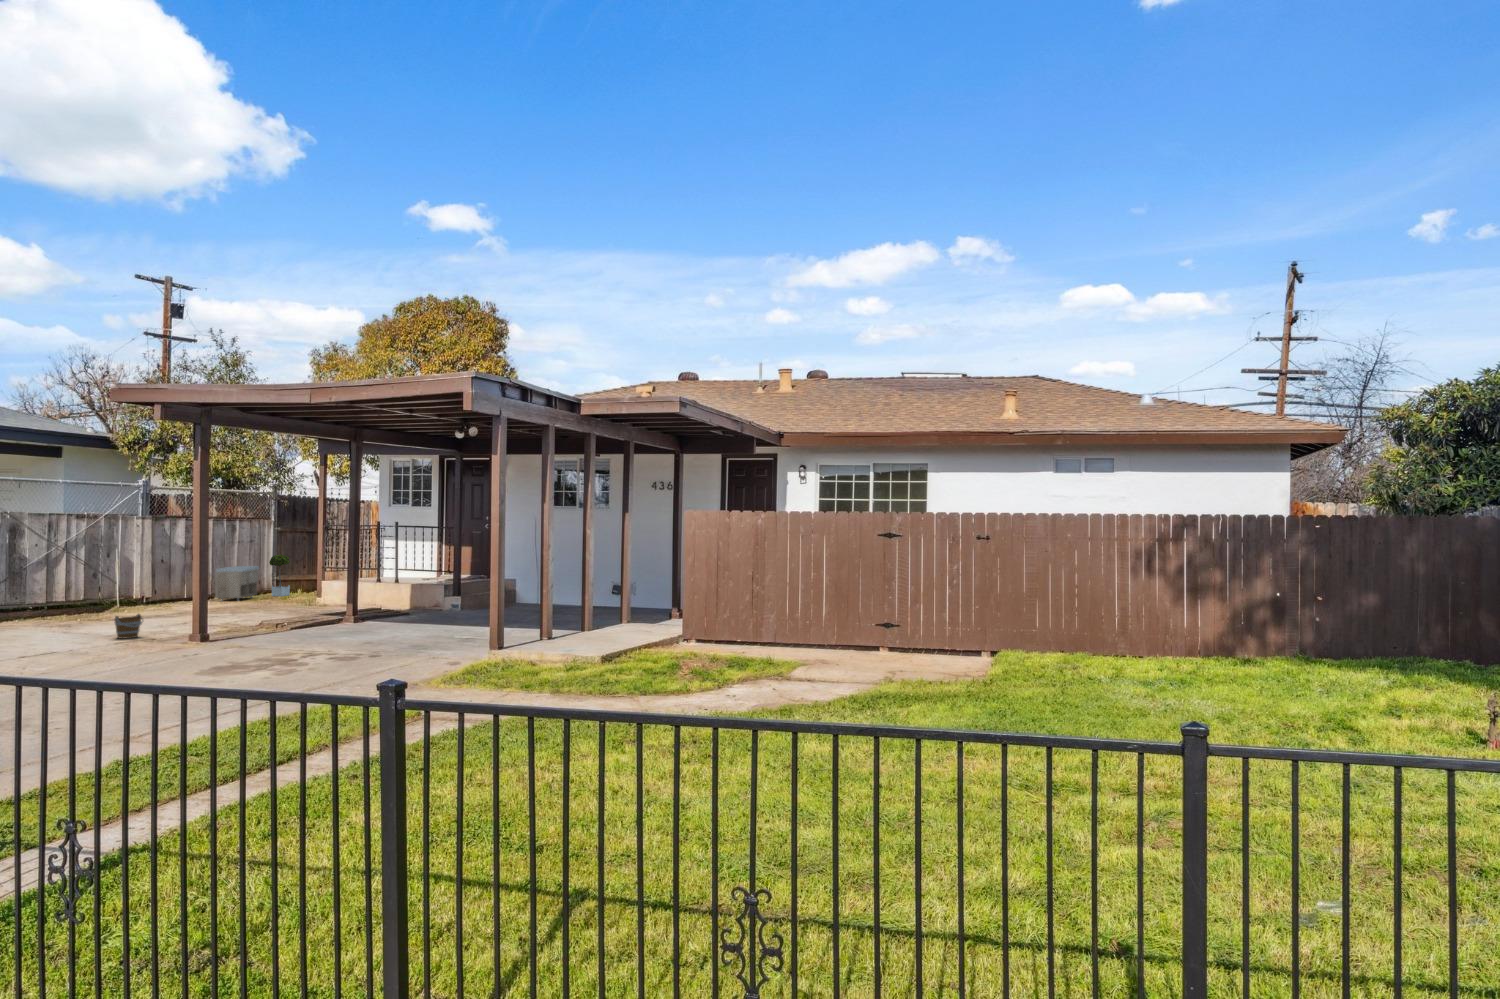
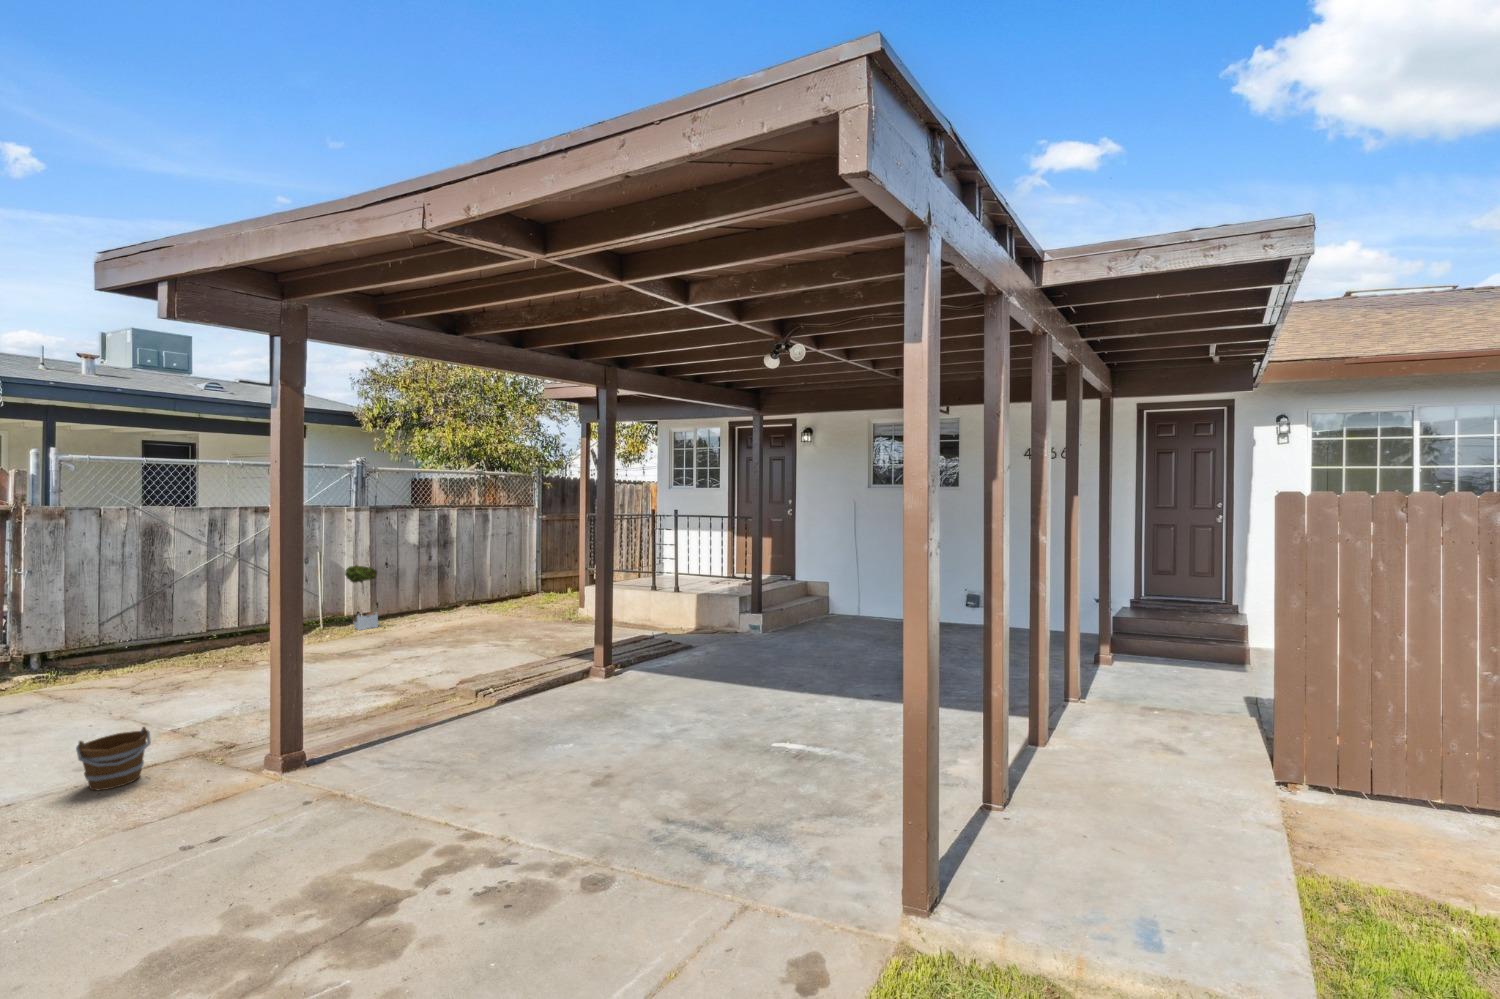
potted tree: present [269,554,290,596] -> present [345,565,378,630]
storage bench: present [215,566,259,600] -> none [457,565,515,614]

